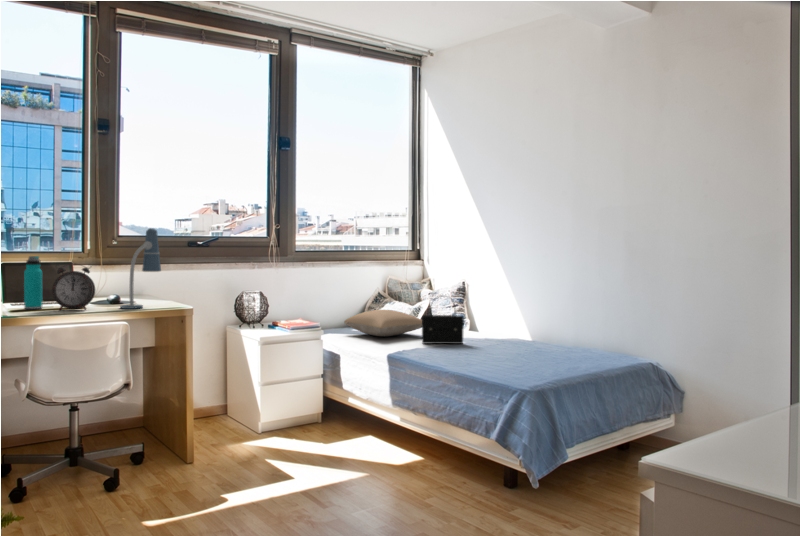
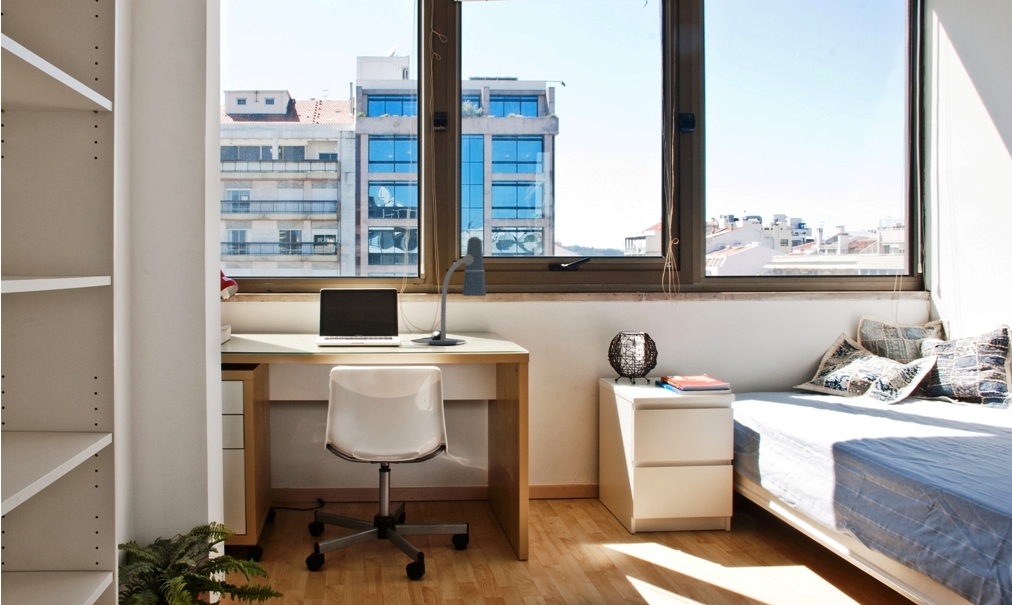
water bottle: present [24,256,42,309] -> none [322,274,343,341]
alarm clock: present [52,267,95,310] -> none [348,283,399,344]
pillow: present [344,310,422,336] -> none [774,367,924,410]
handbag: present [422,313,464,344] -> none [905,343,990,432]

